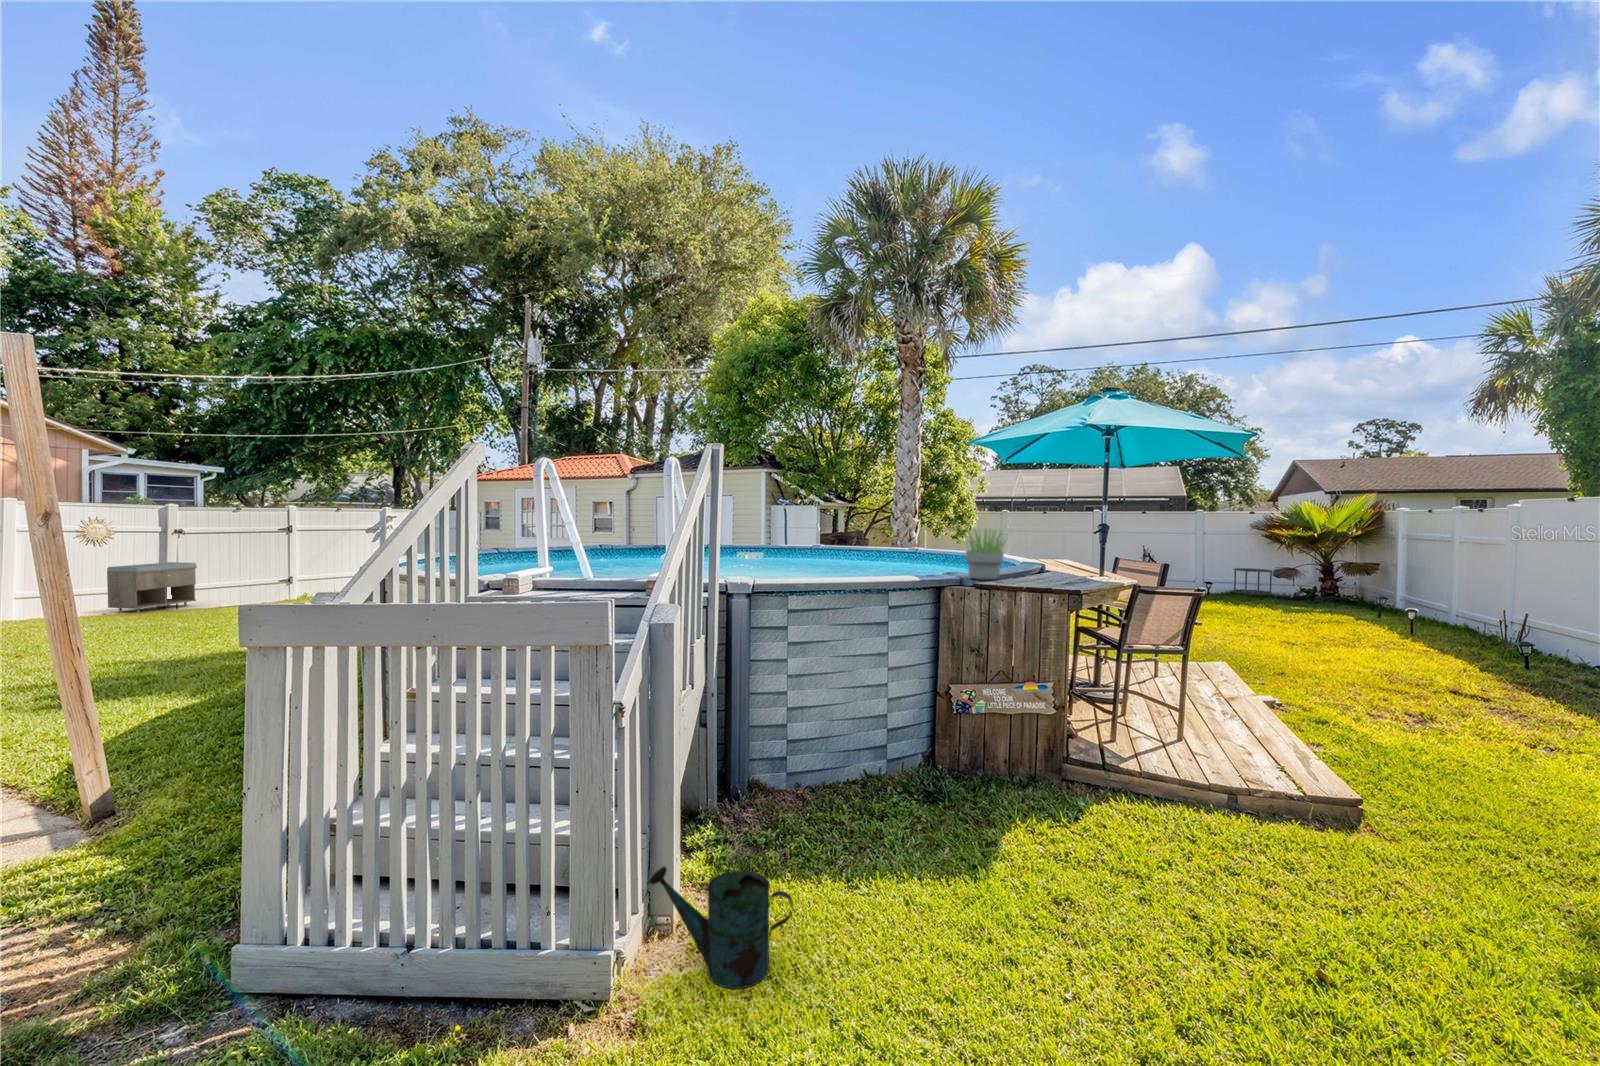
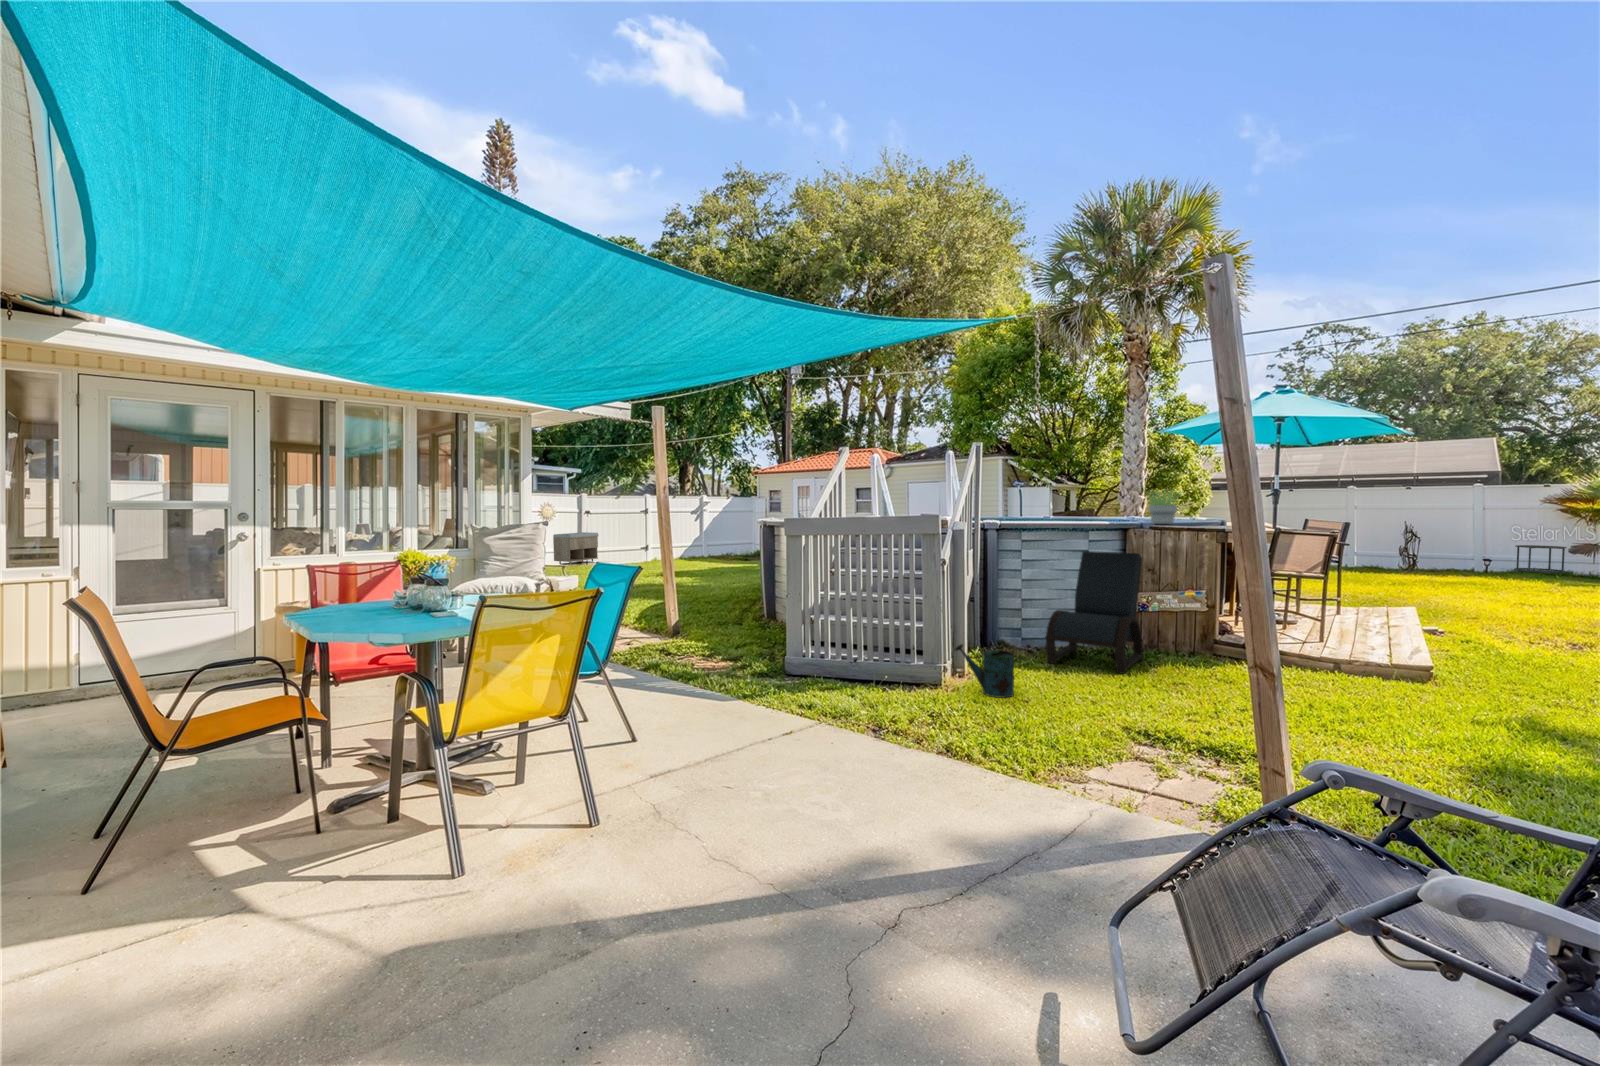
lounge chair: none [824,624,970,848] -> present [1045,551,1143,674]

